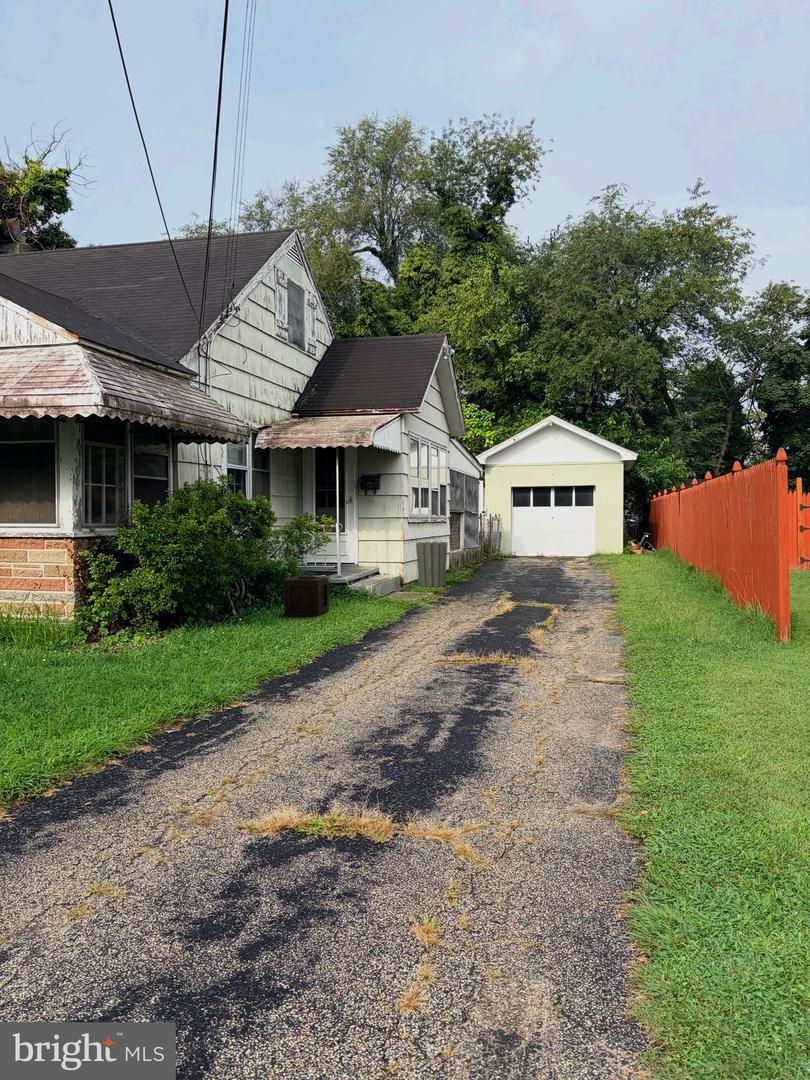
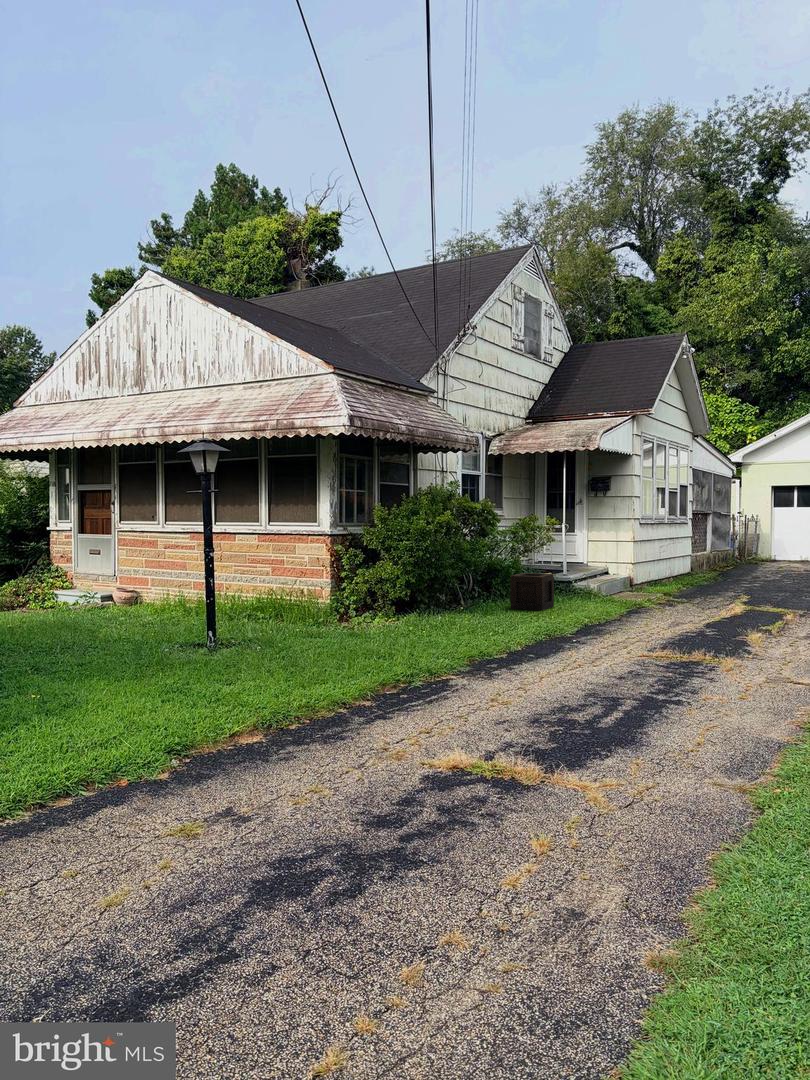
trash can: present [416,542,447,587] -> none [650,543,683,588]

